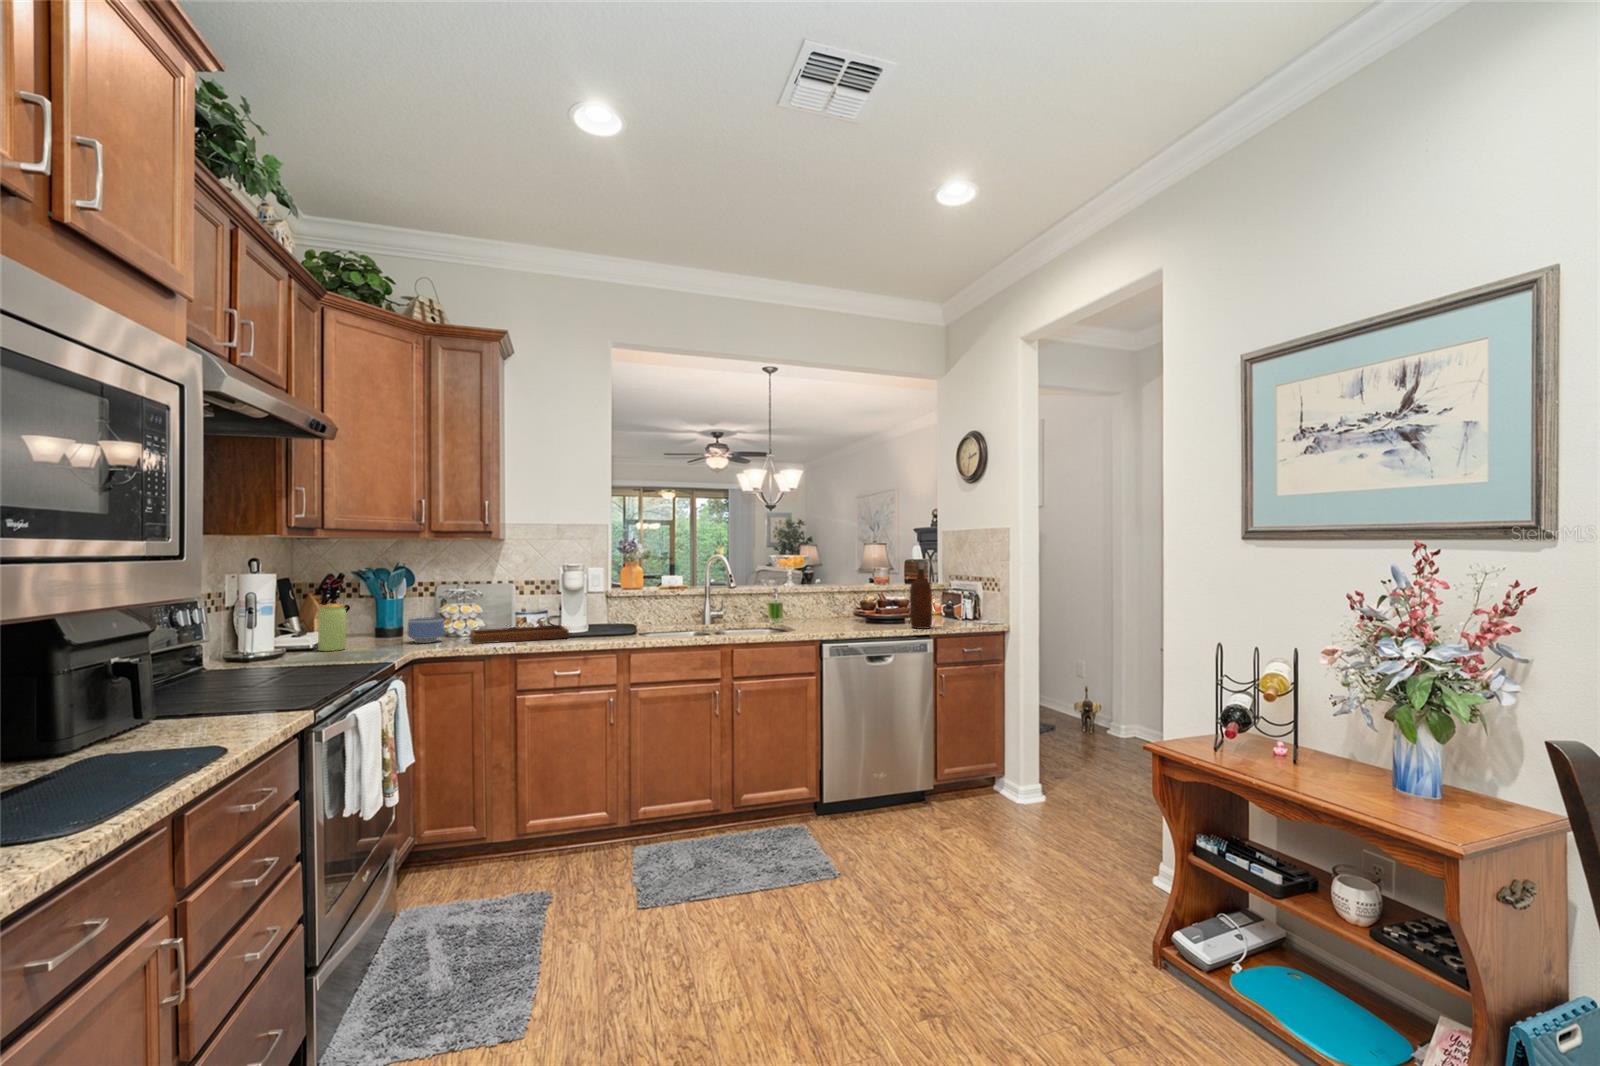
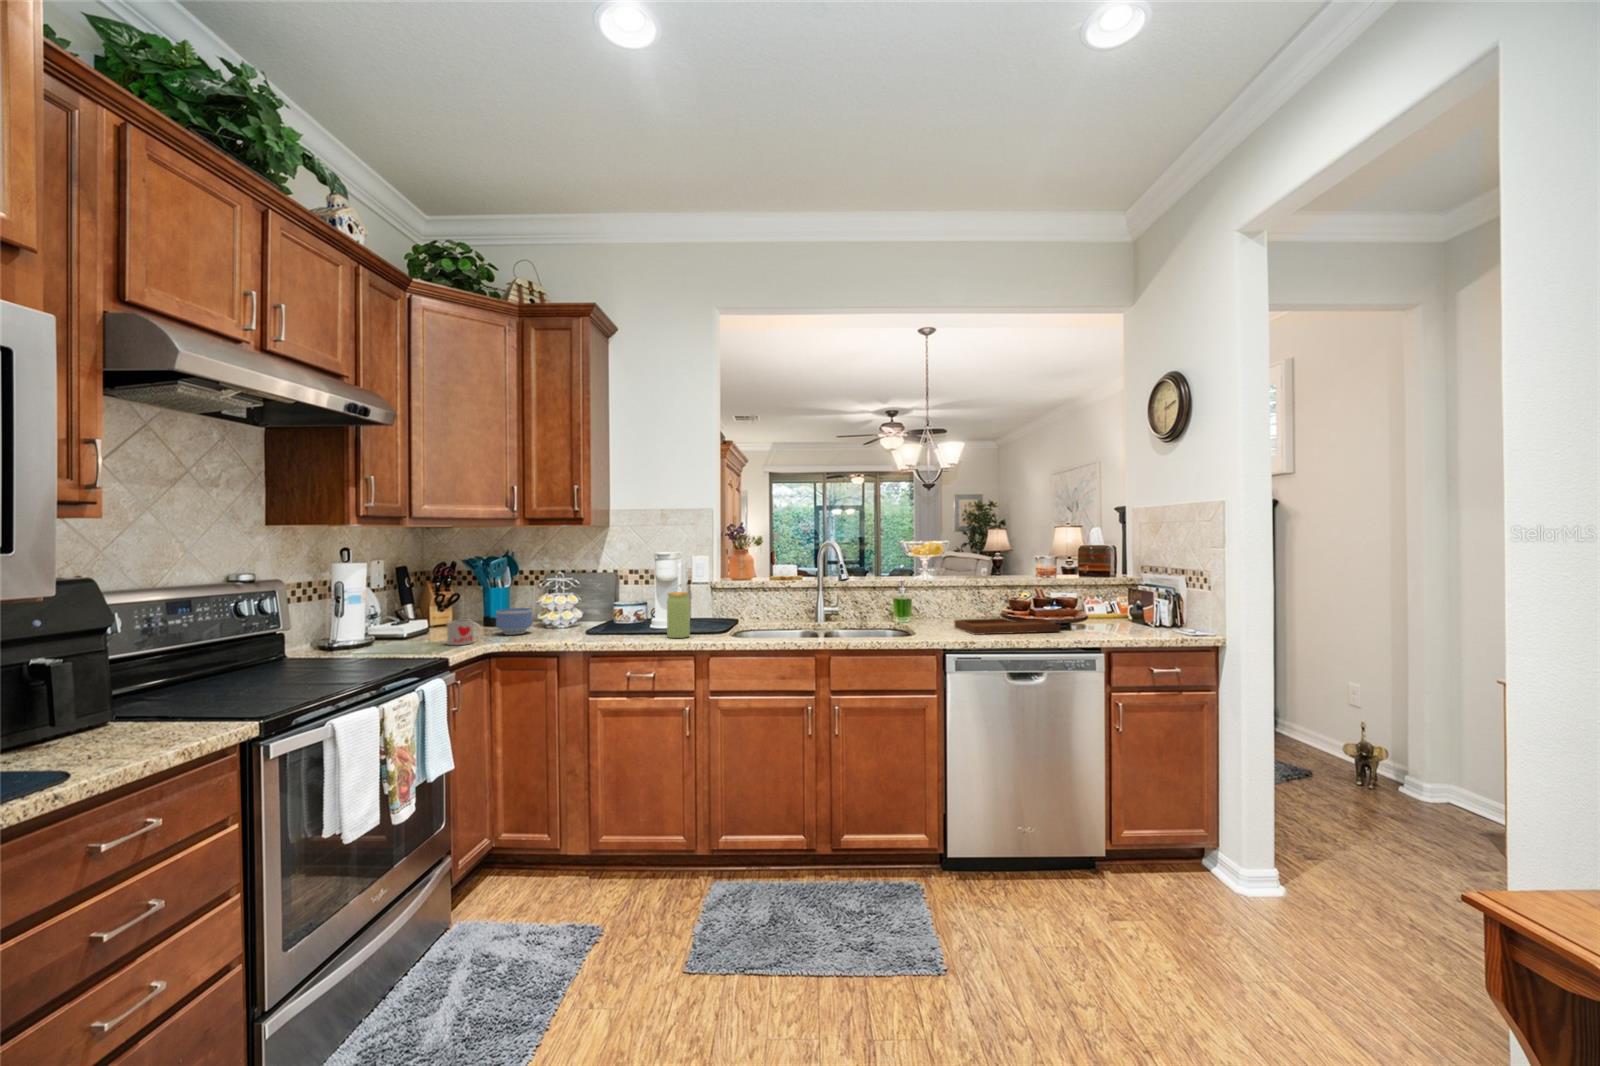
bottle: present [910,569,932,629] -> none [1074,560,1105,639]
jar: present [318,604,346,651] -> present [667,592,690,638]
tray: present [470,608,569,644] -> present [954,598,1060,635]
mug: none [373,628,404,652] -> present [447,620,481,645]

